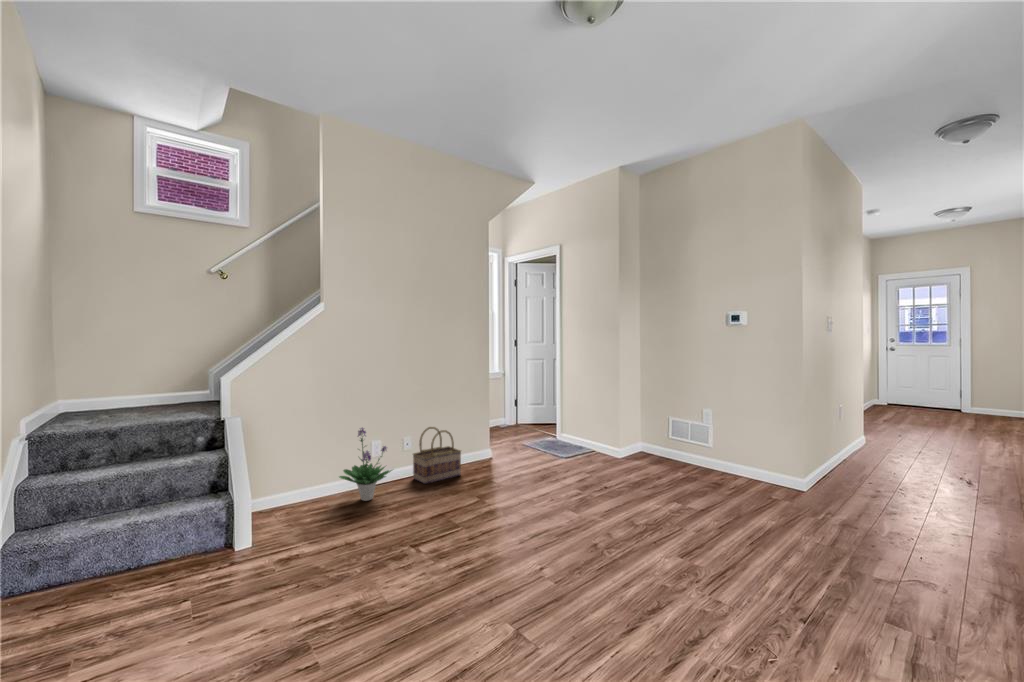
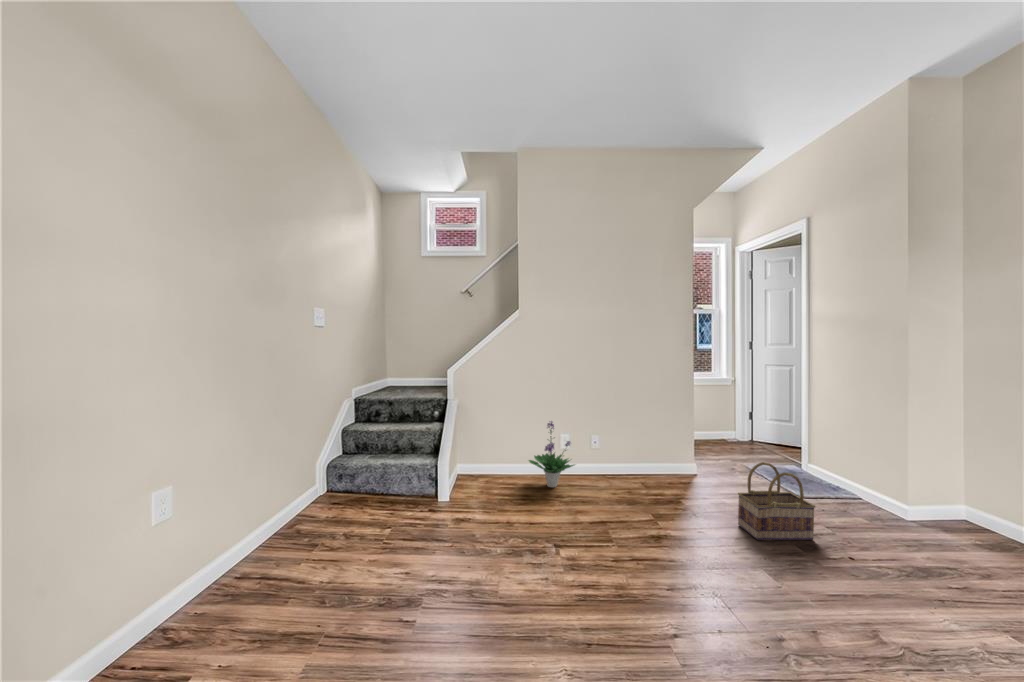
basket: present [413,427,461,484] -> present [738,462,815,540]

